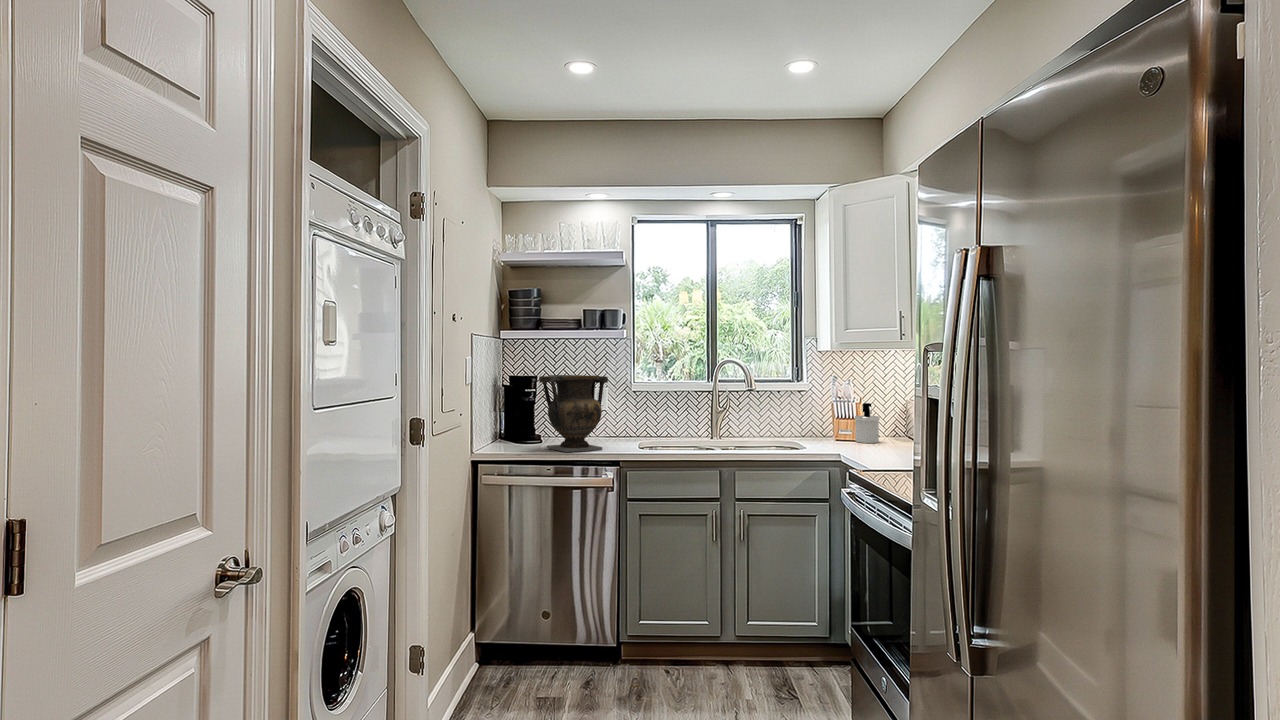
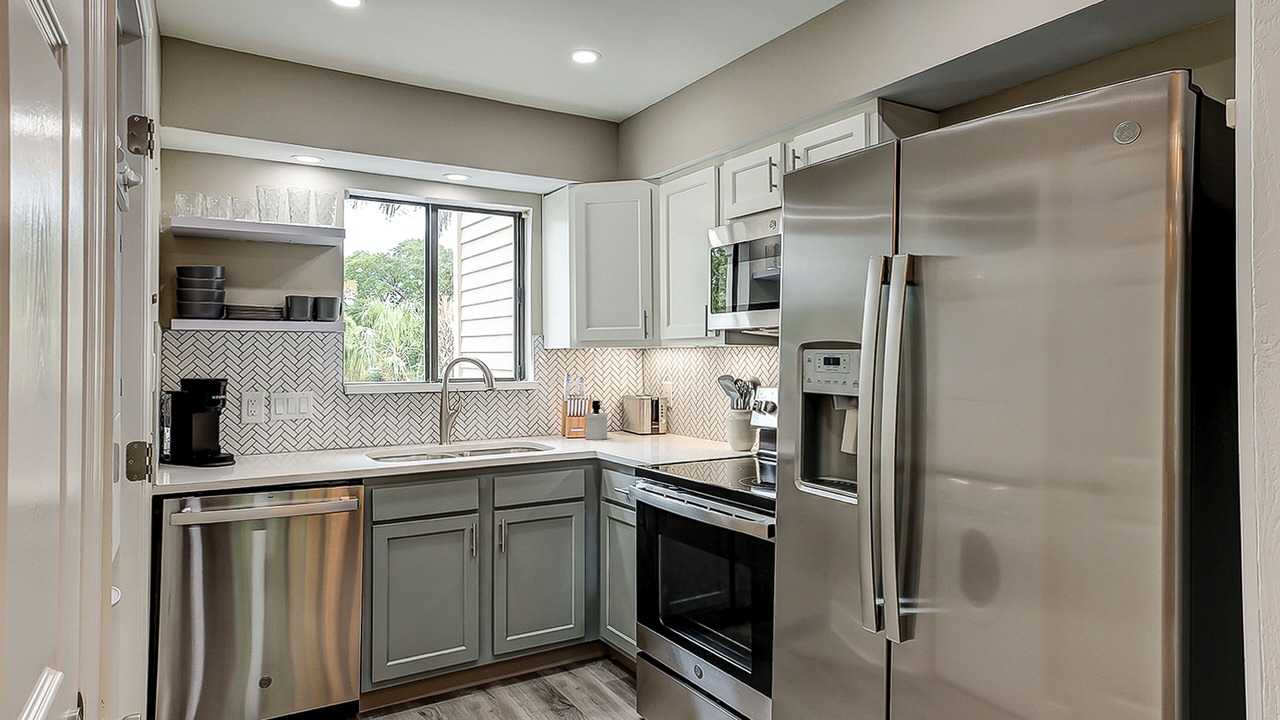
vase: present [539,375,608,452] -> none [243,376,331,472]

